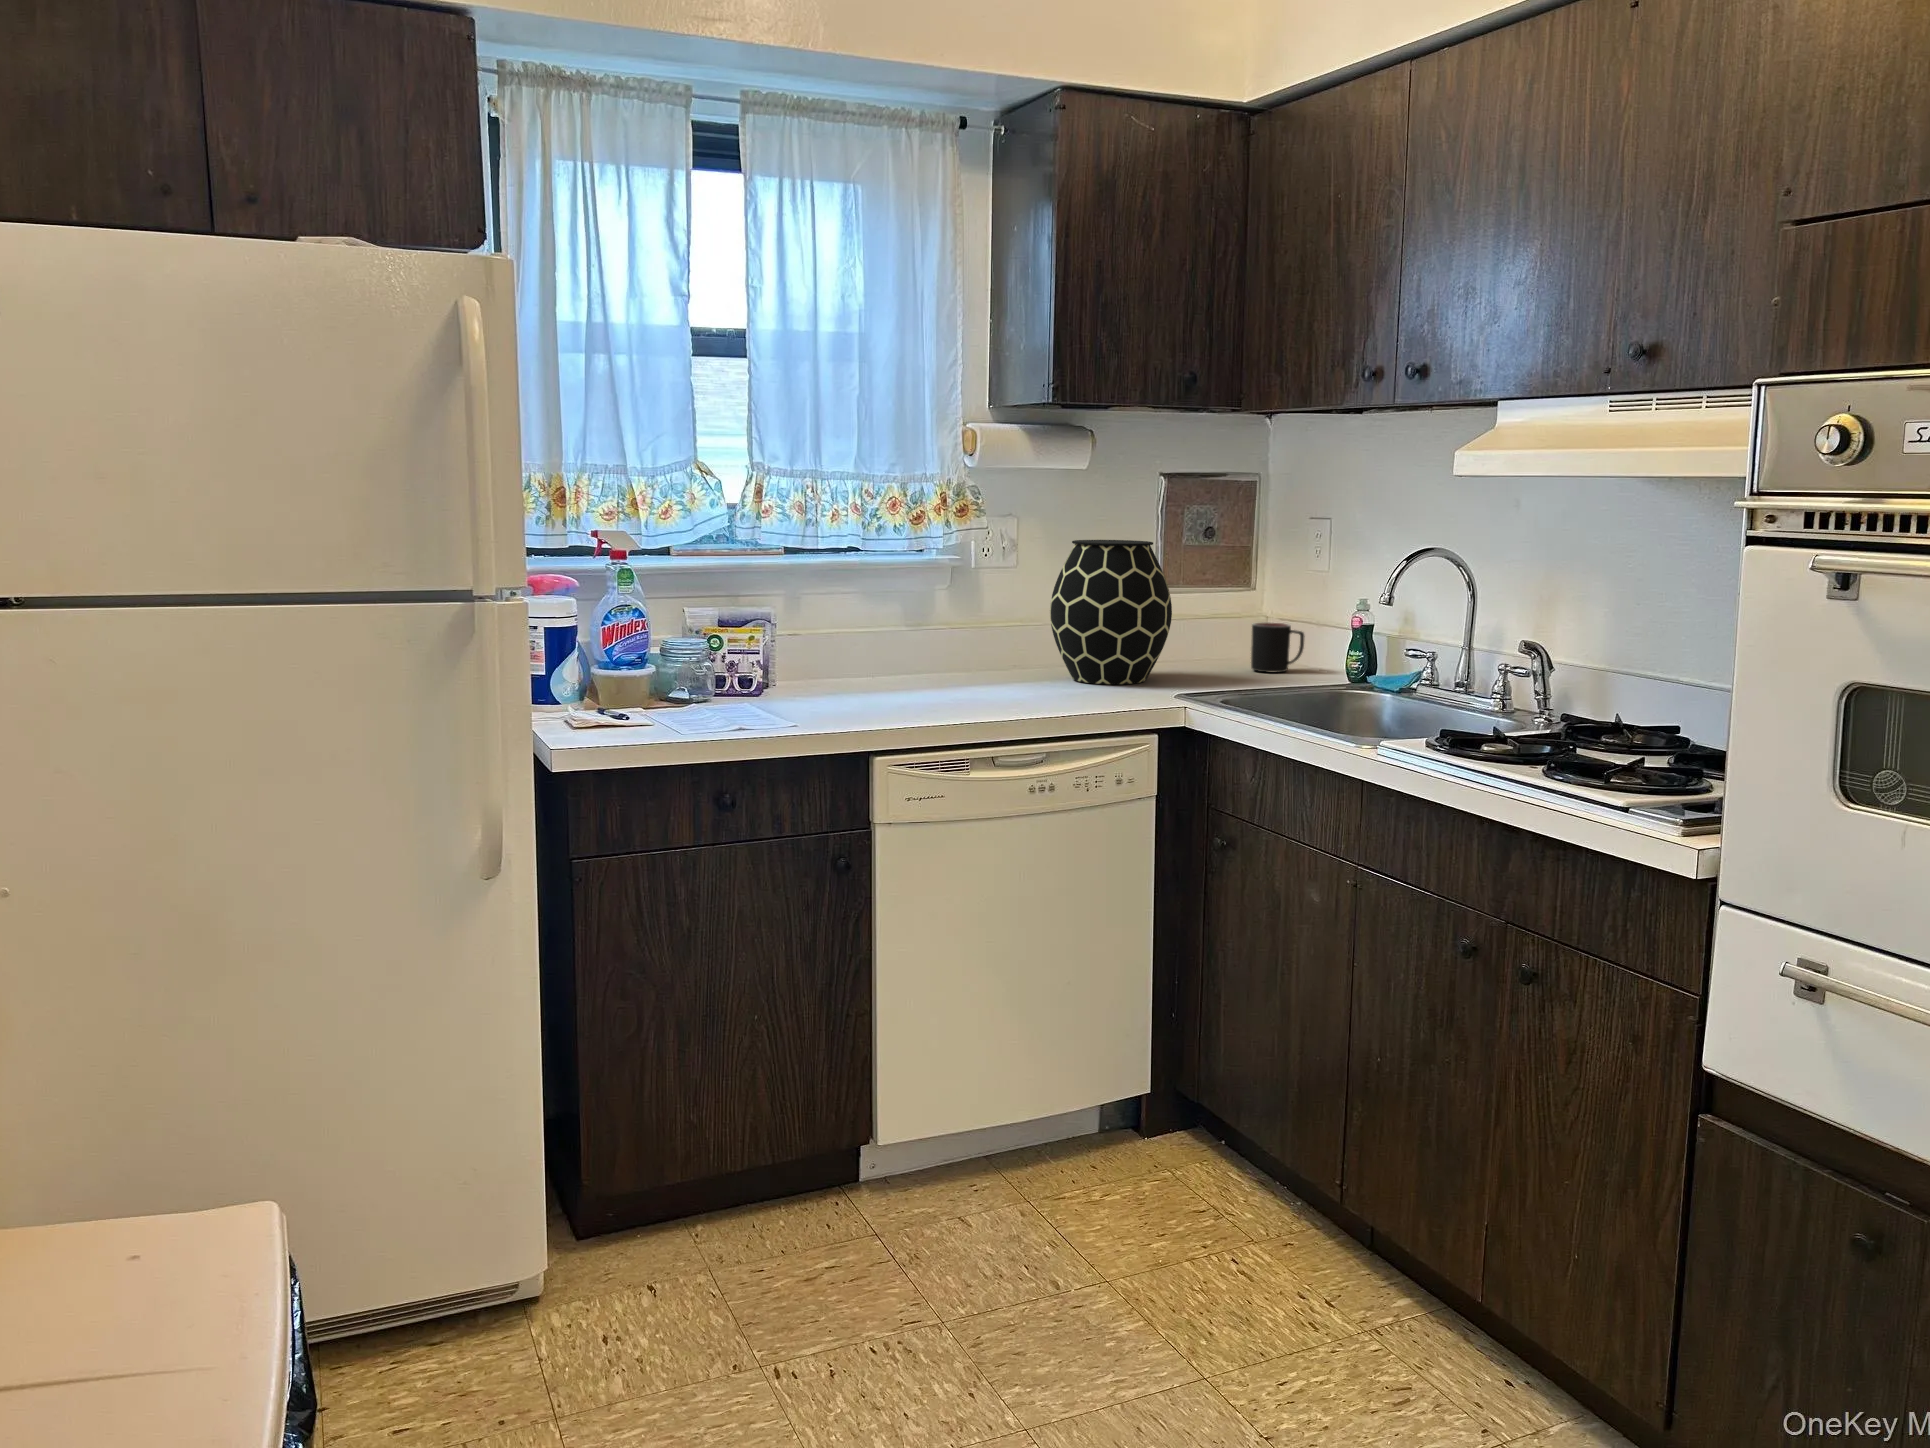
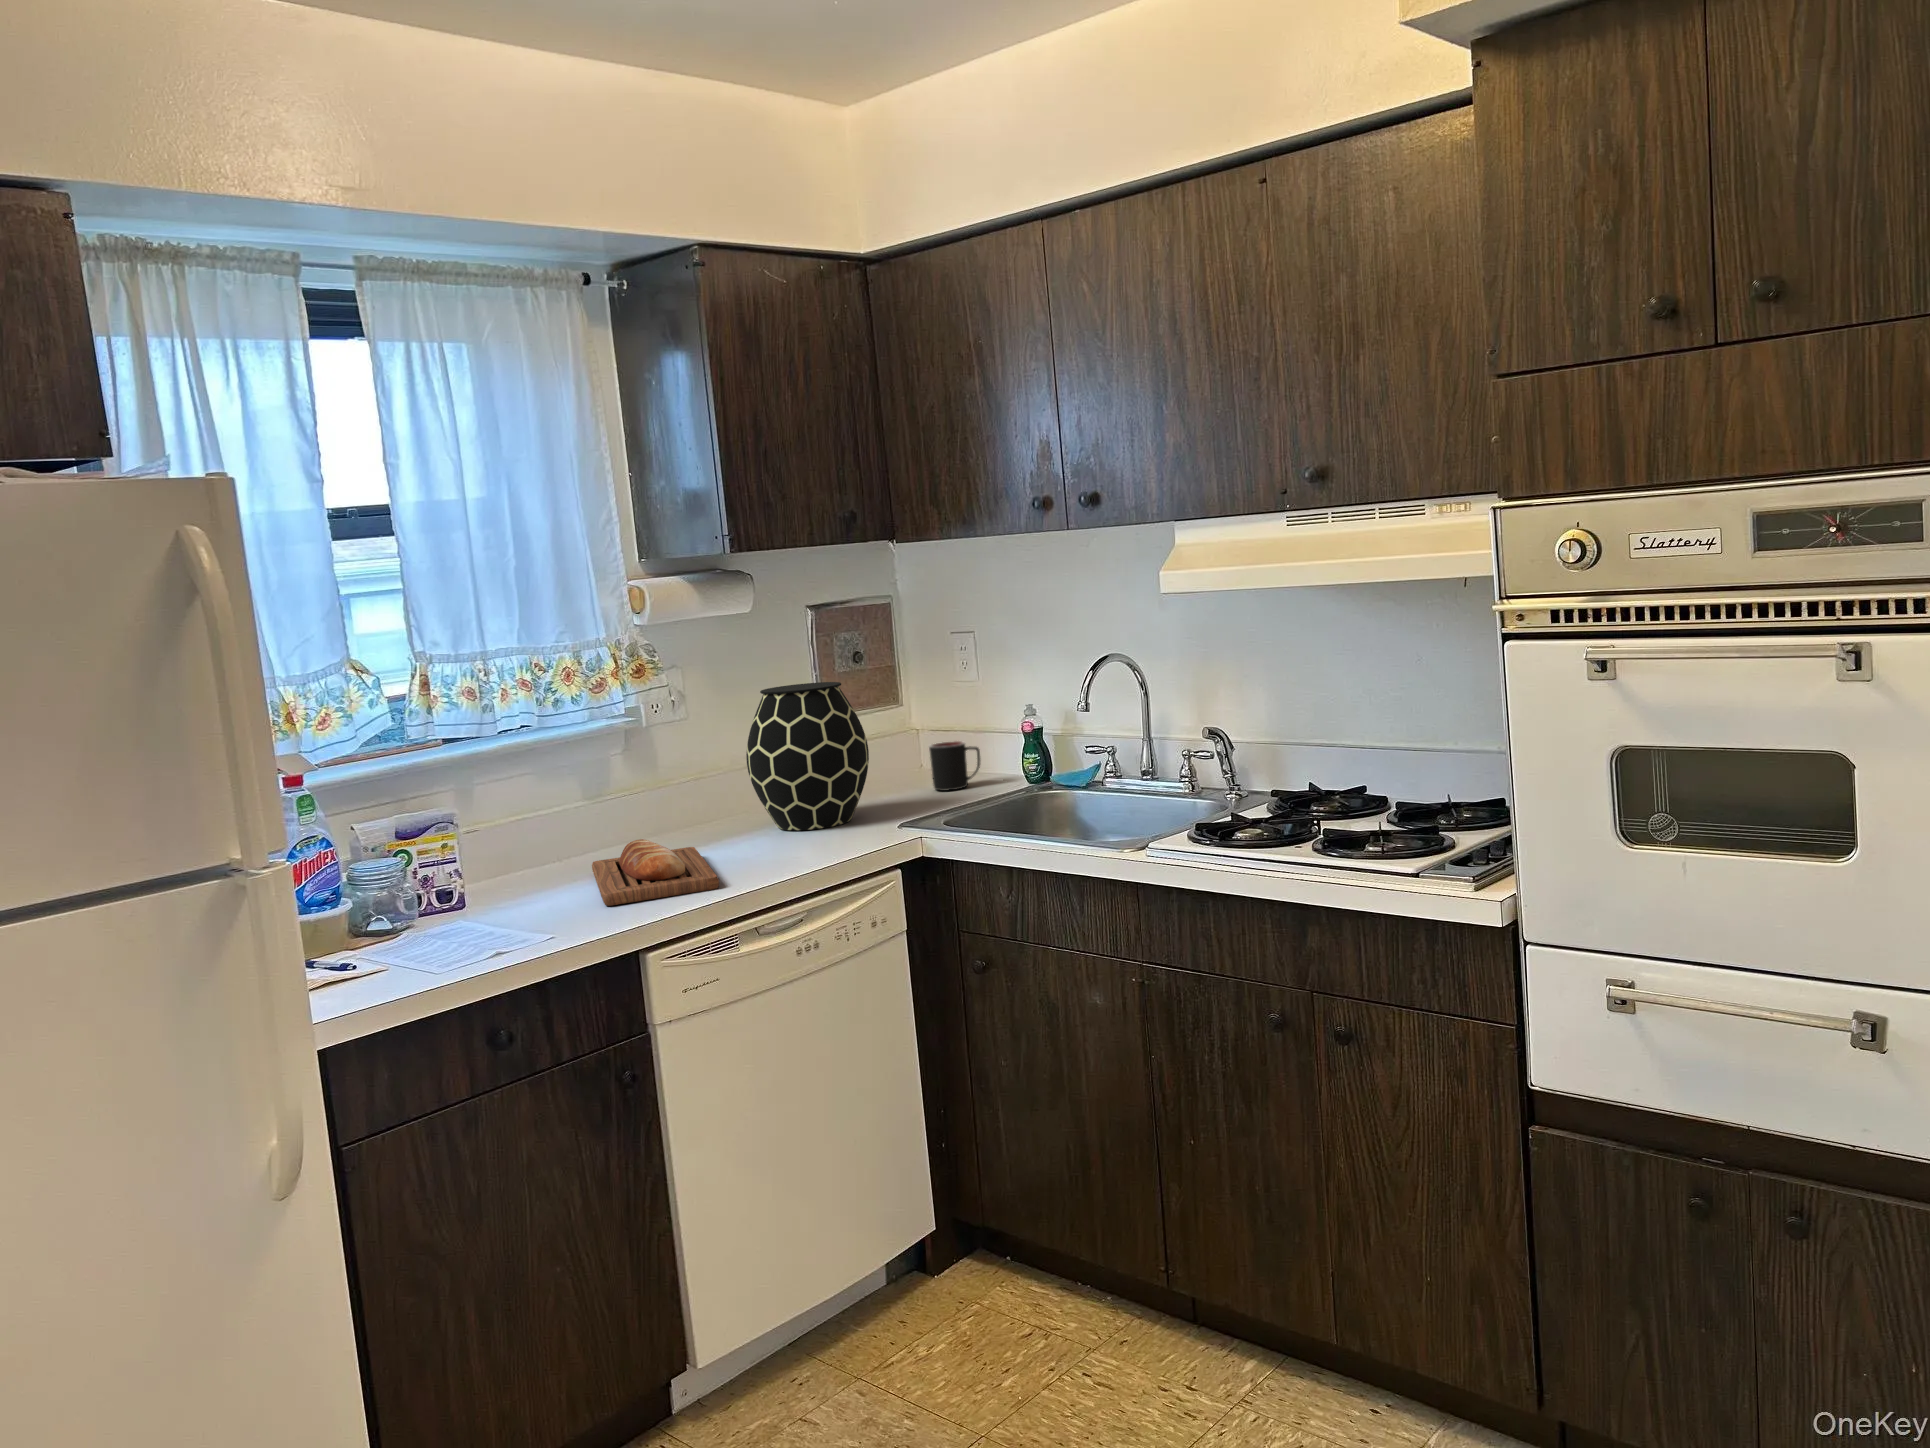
bread loaf: none [858,662,976,715] -> present [592,839,719,906]

